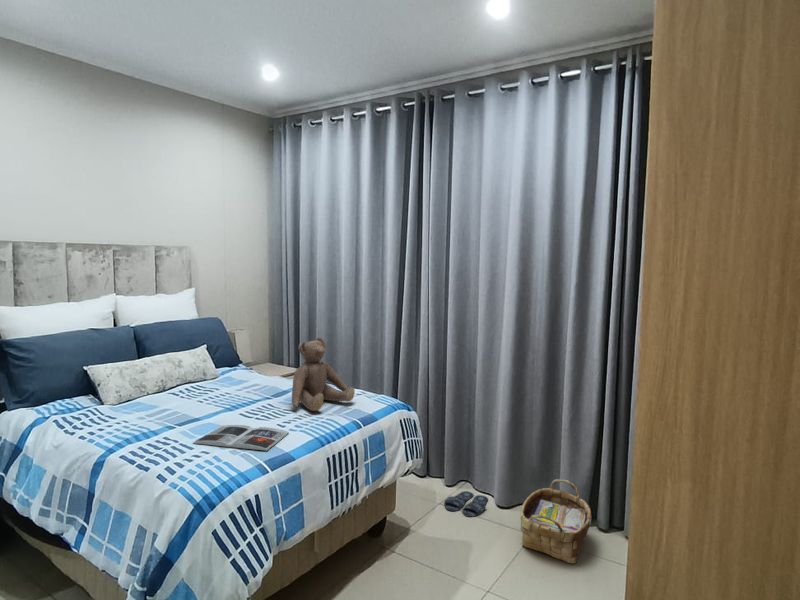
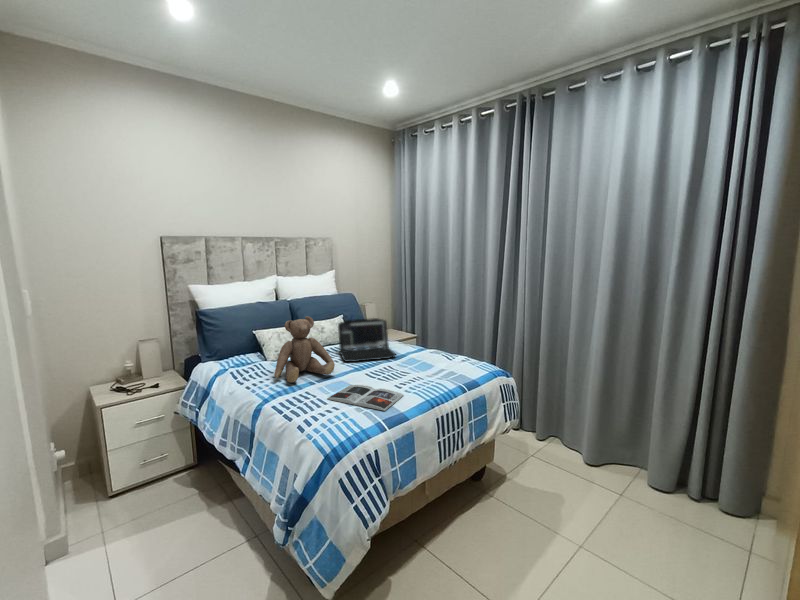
teddy bear: present [292,338,355,411] -> present [275,316,335,382]
laptop: none [203,346,279,400] -> present [338,318,396,362]
woven basket: present [520,479,591,563] -> none [614,453,692,537]
slippers: present [445,491,488,517] -> none [538,452,579,476]

